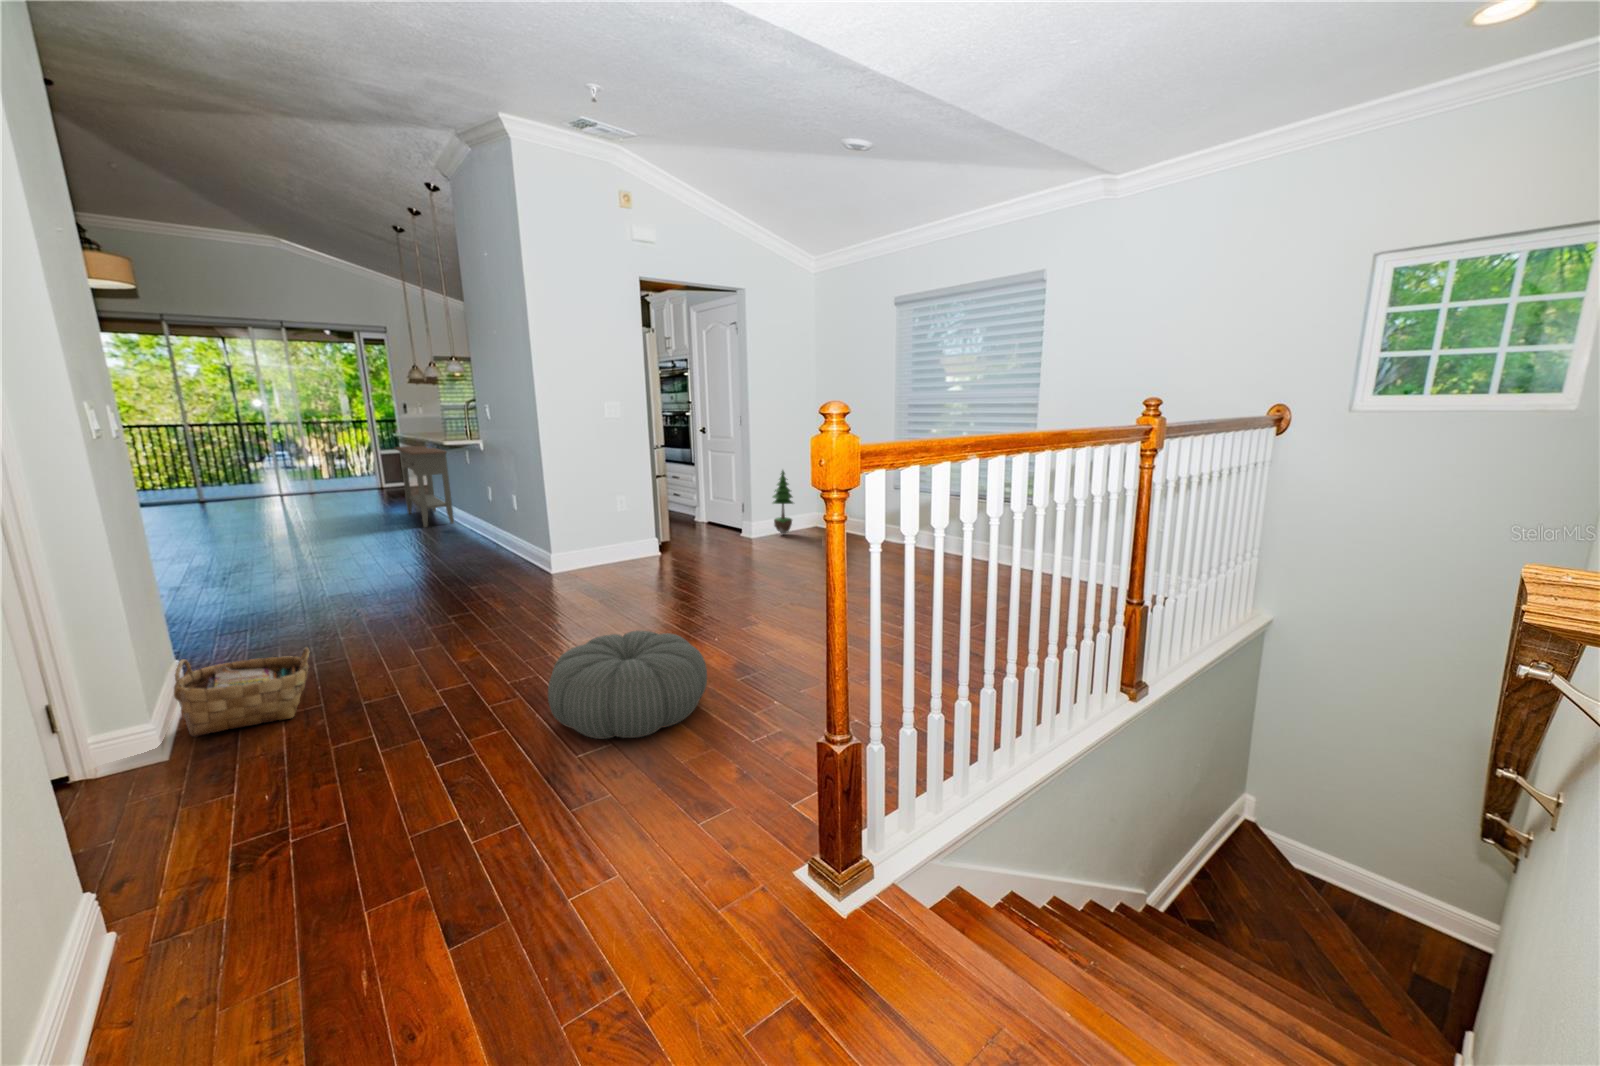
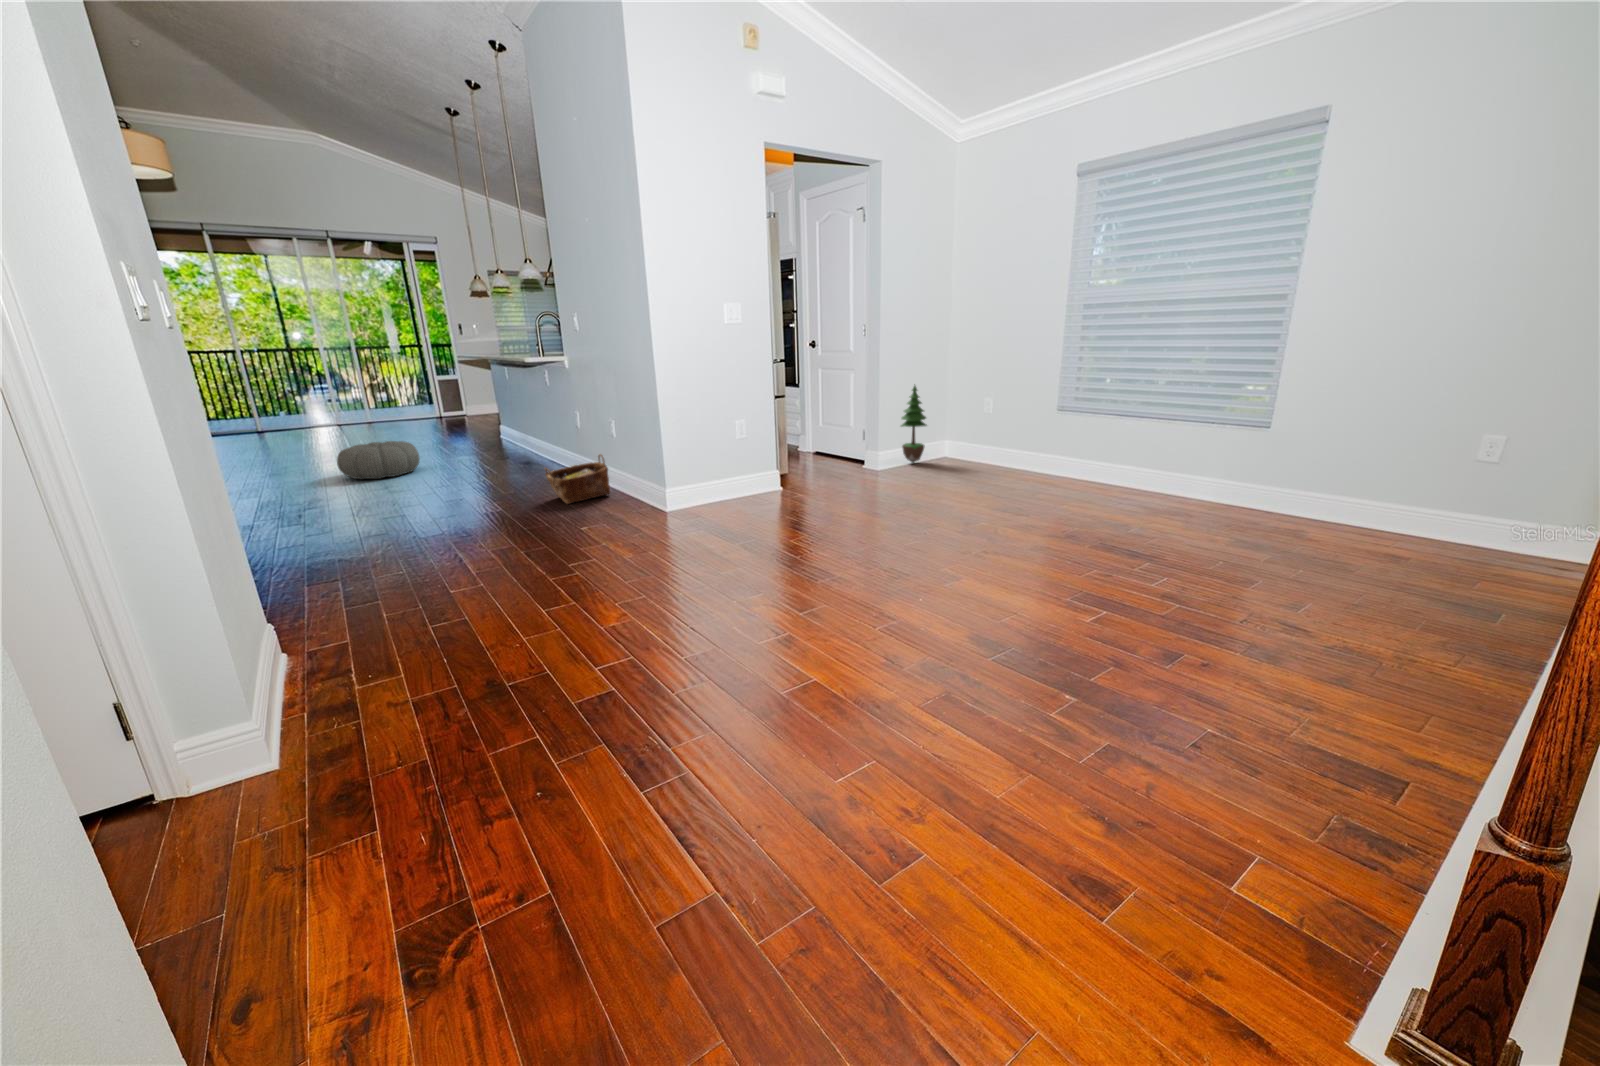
console table: present [395,446,454,527] -> none [458,371,531,462]
pouf: present [548,630,707,739] -> present [337,441,420,479]
woven basket: present [174,648,309,737] -> present [544,454,610,504]

